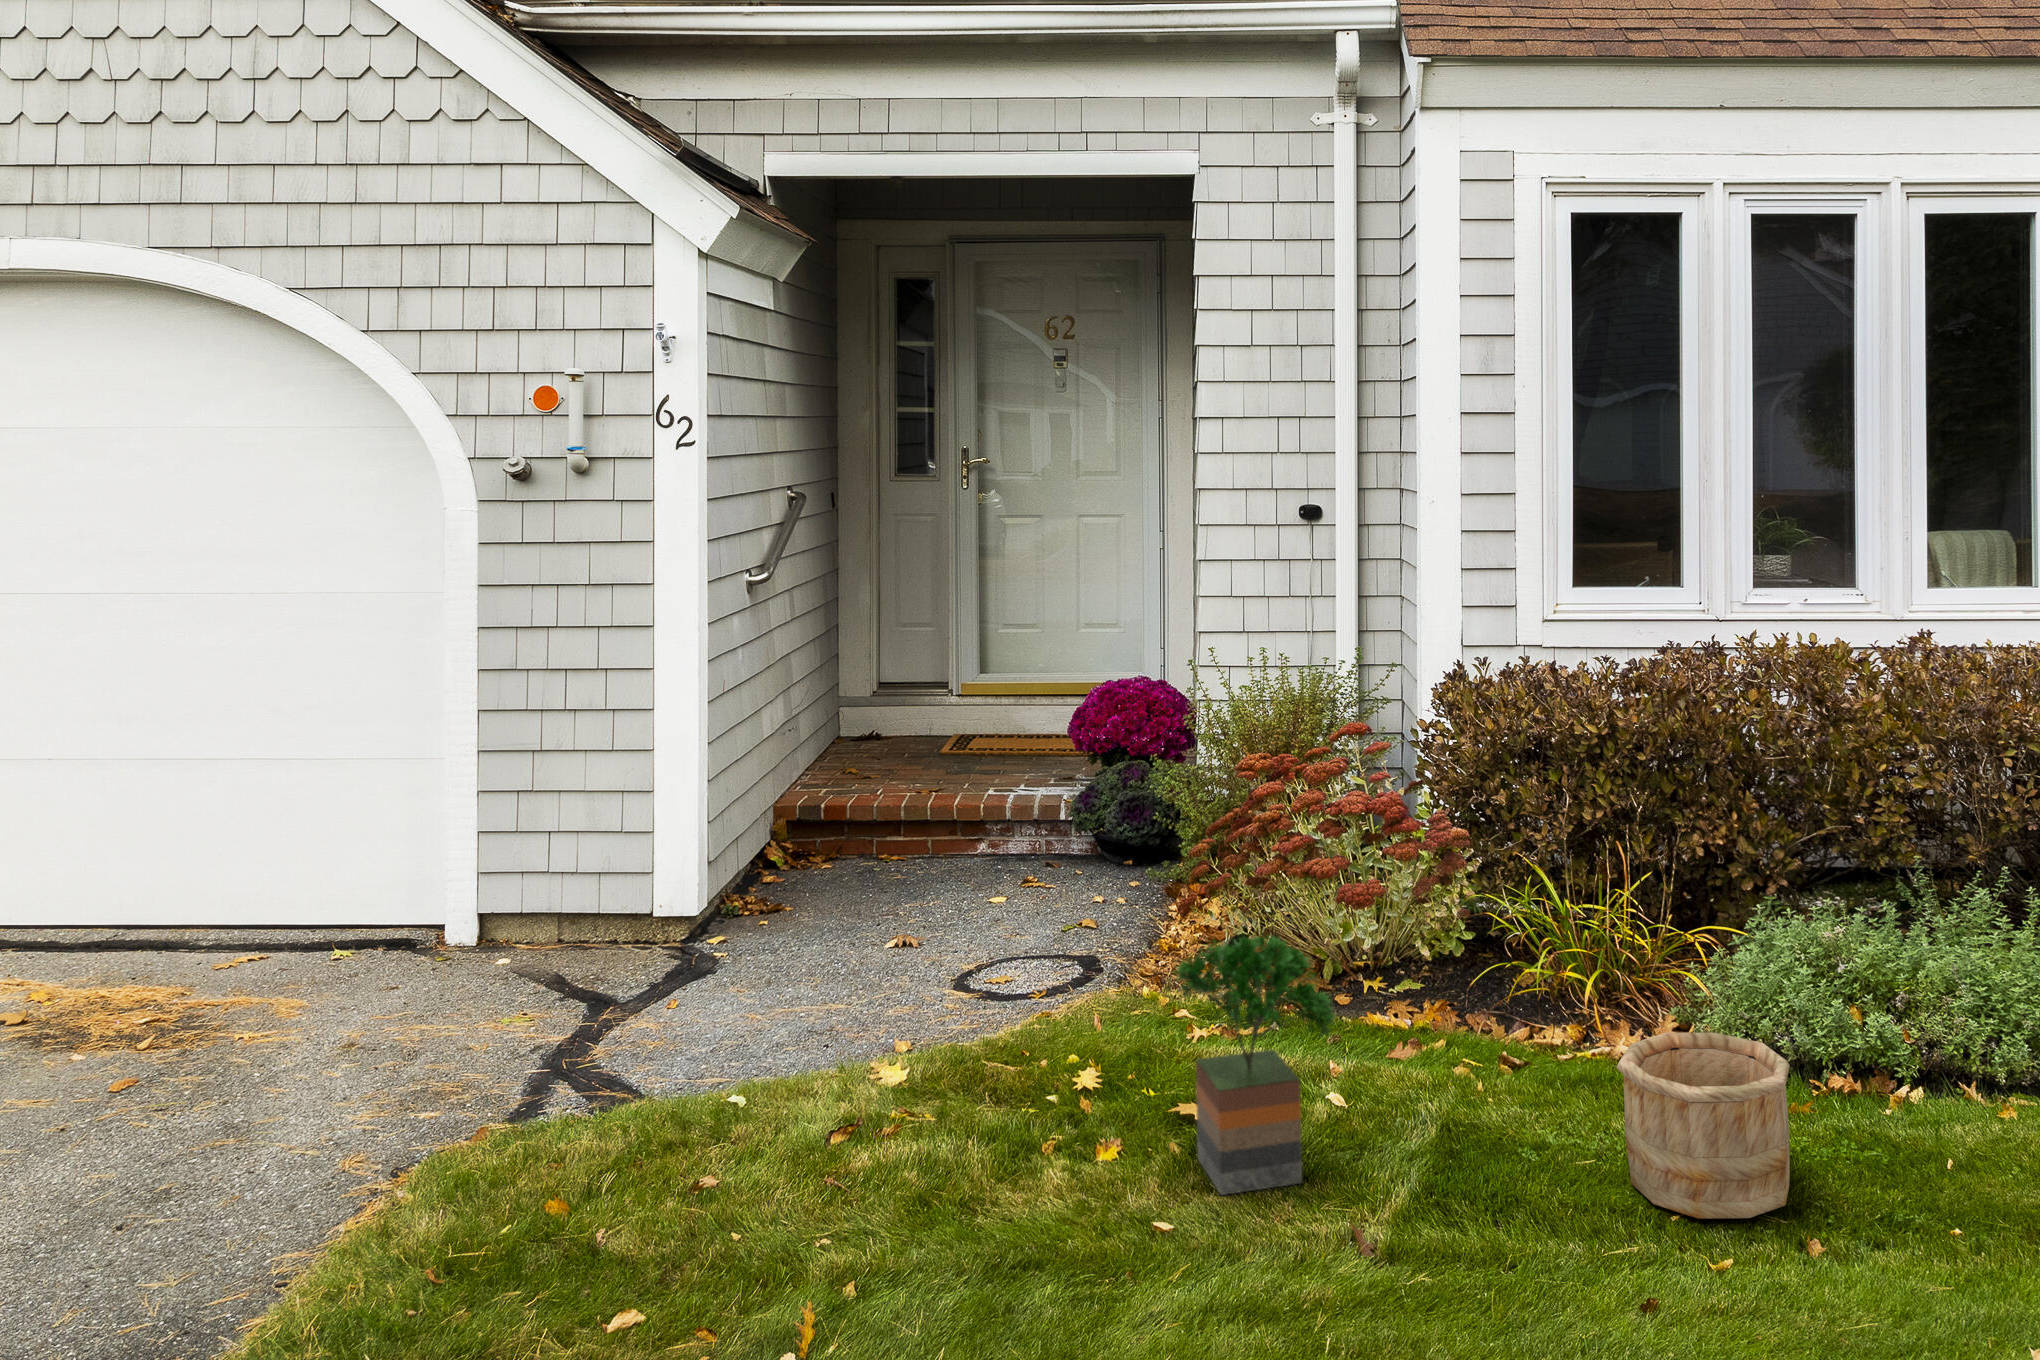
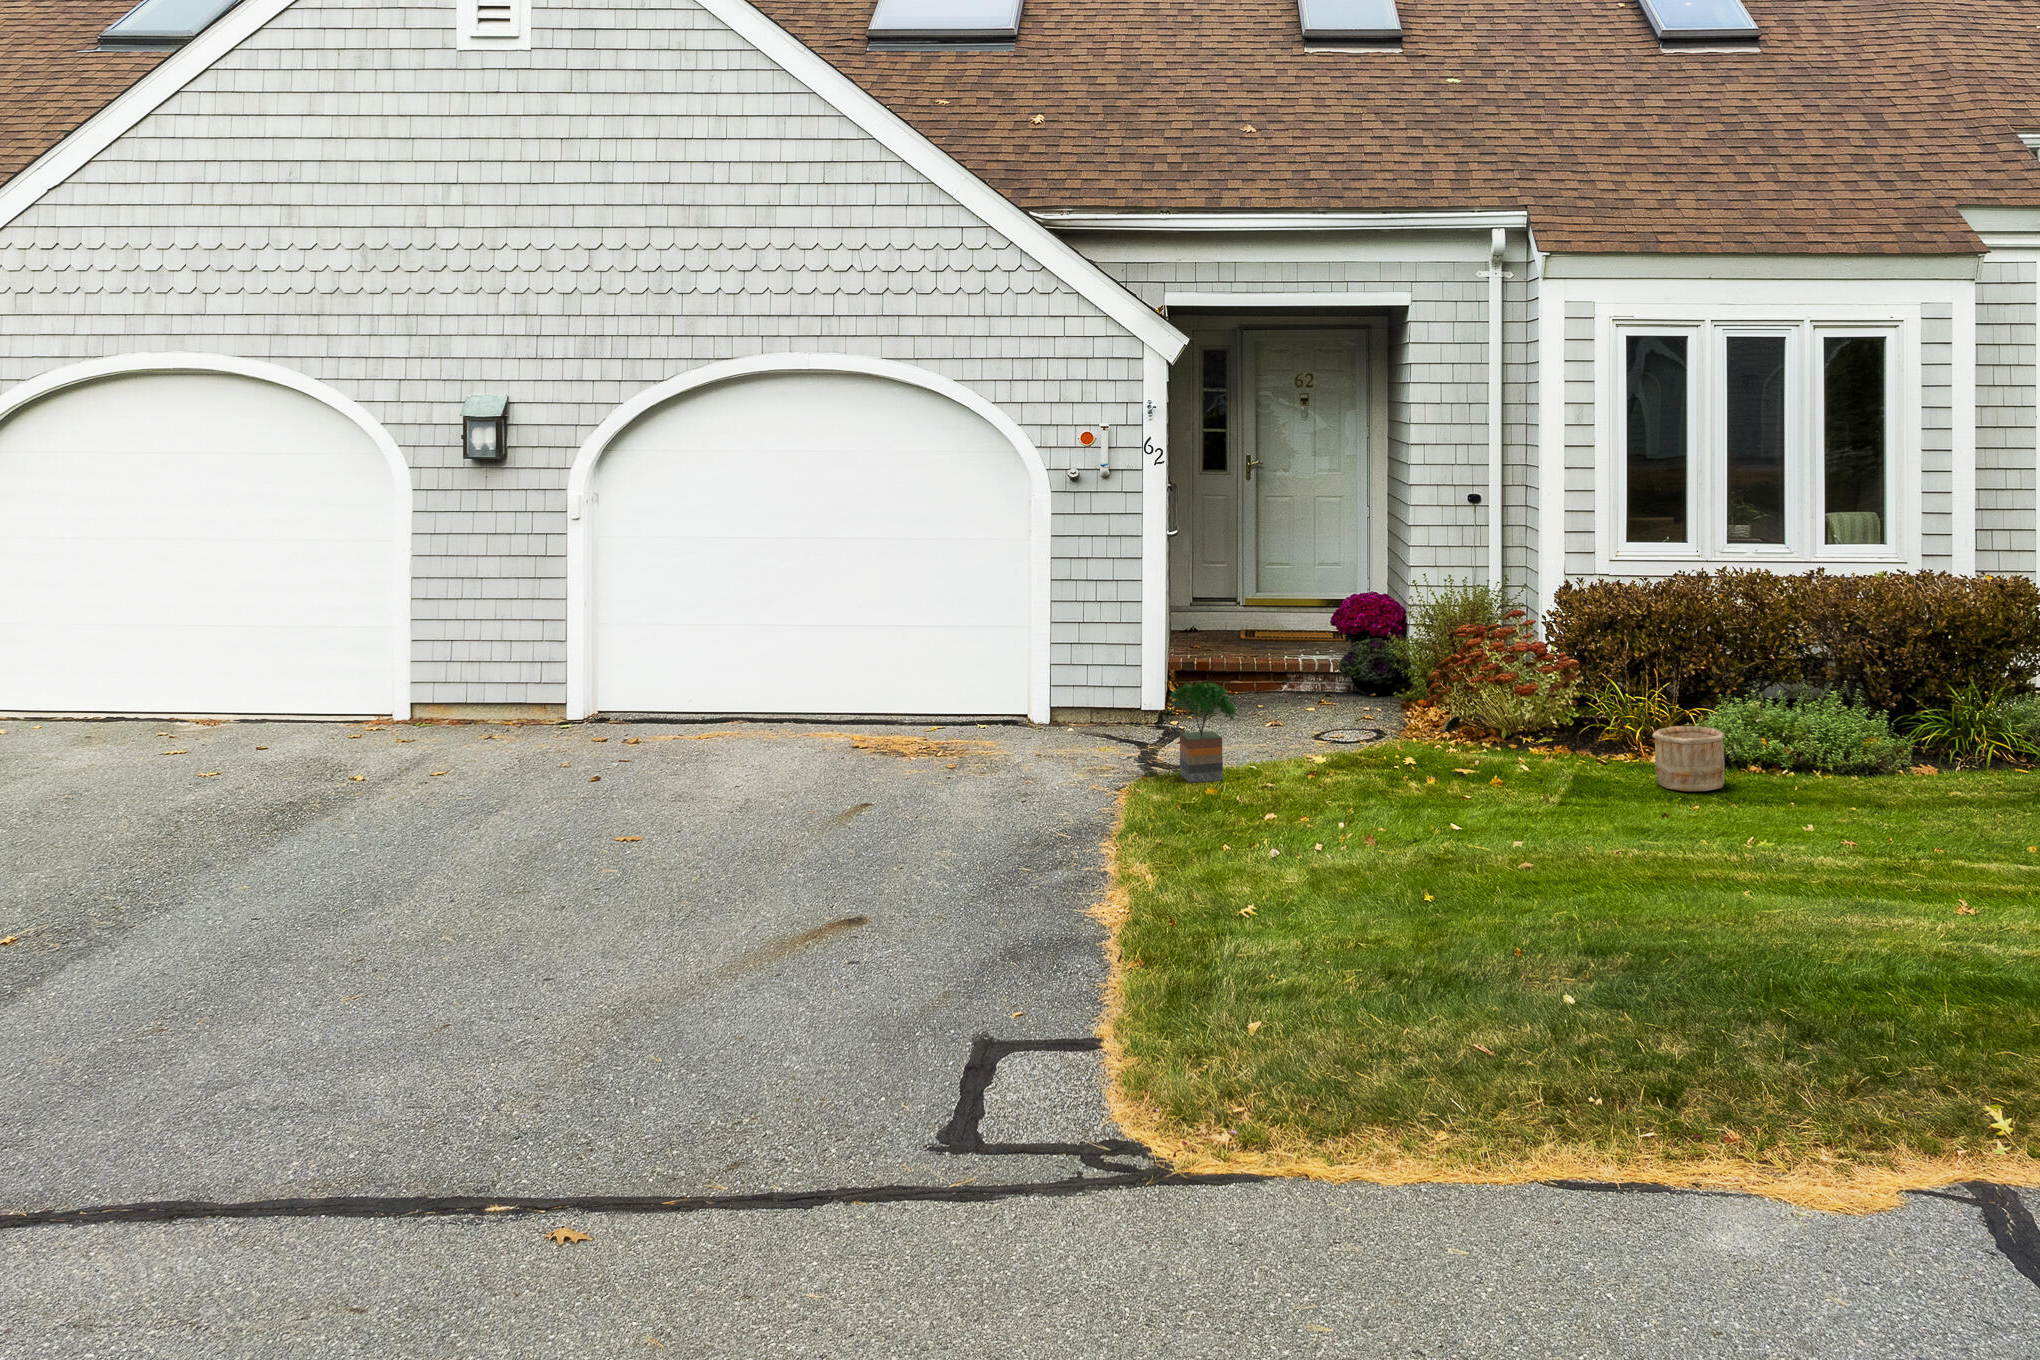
potted tree: present [1171,935,1336,1195] -> present [1171,682,1237,782]

